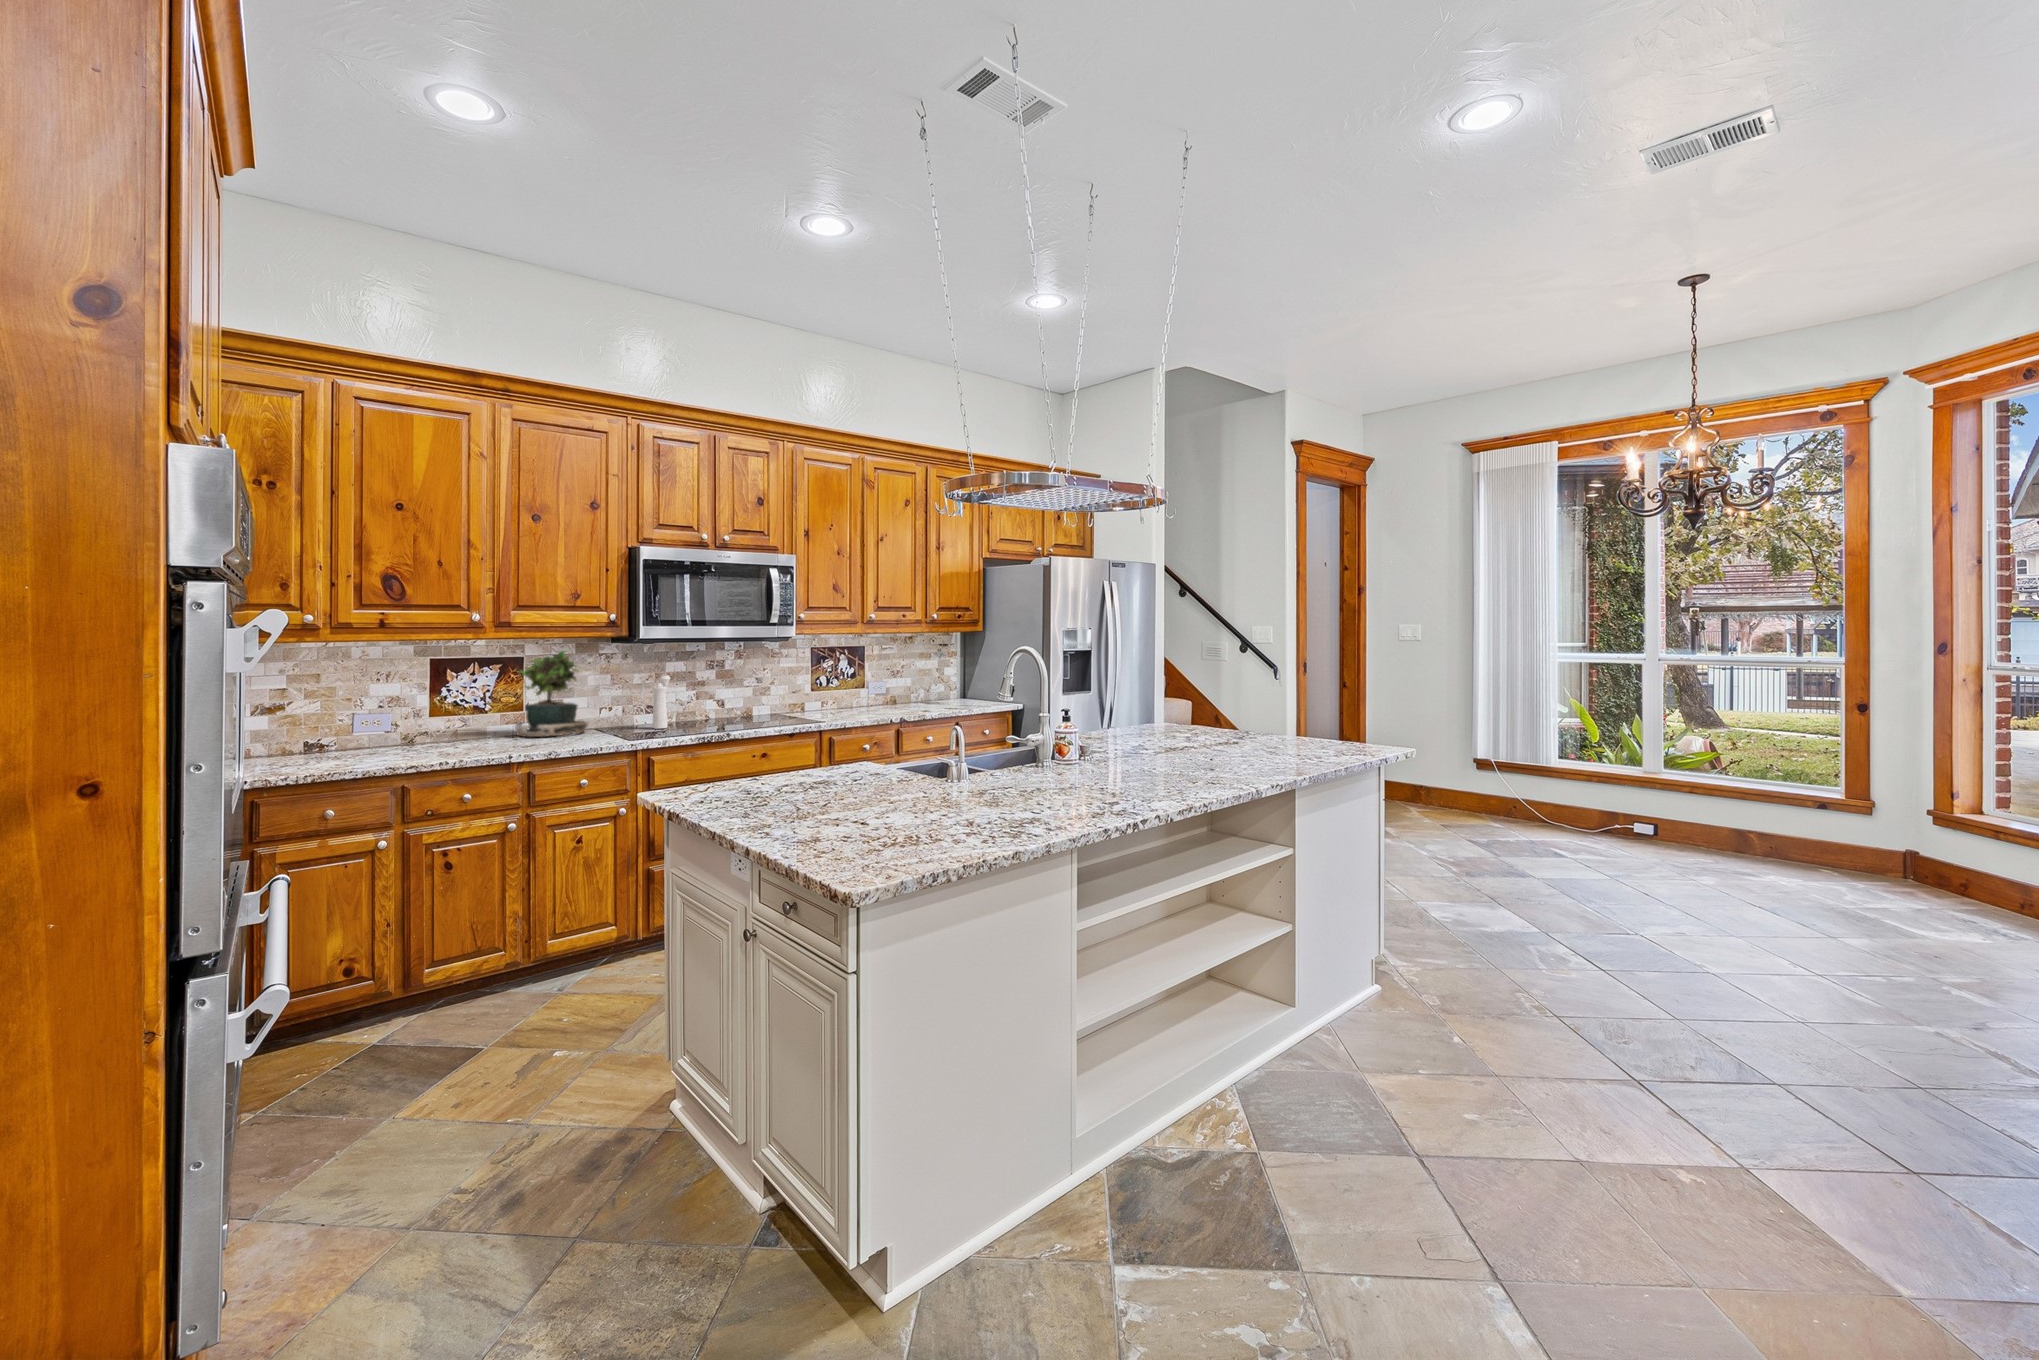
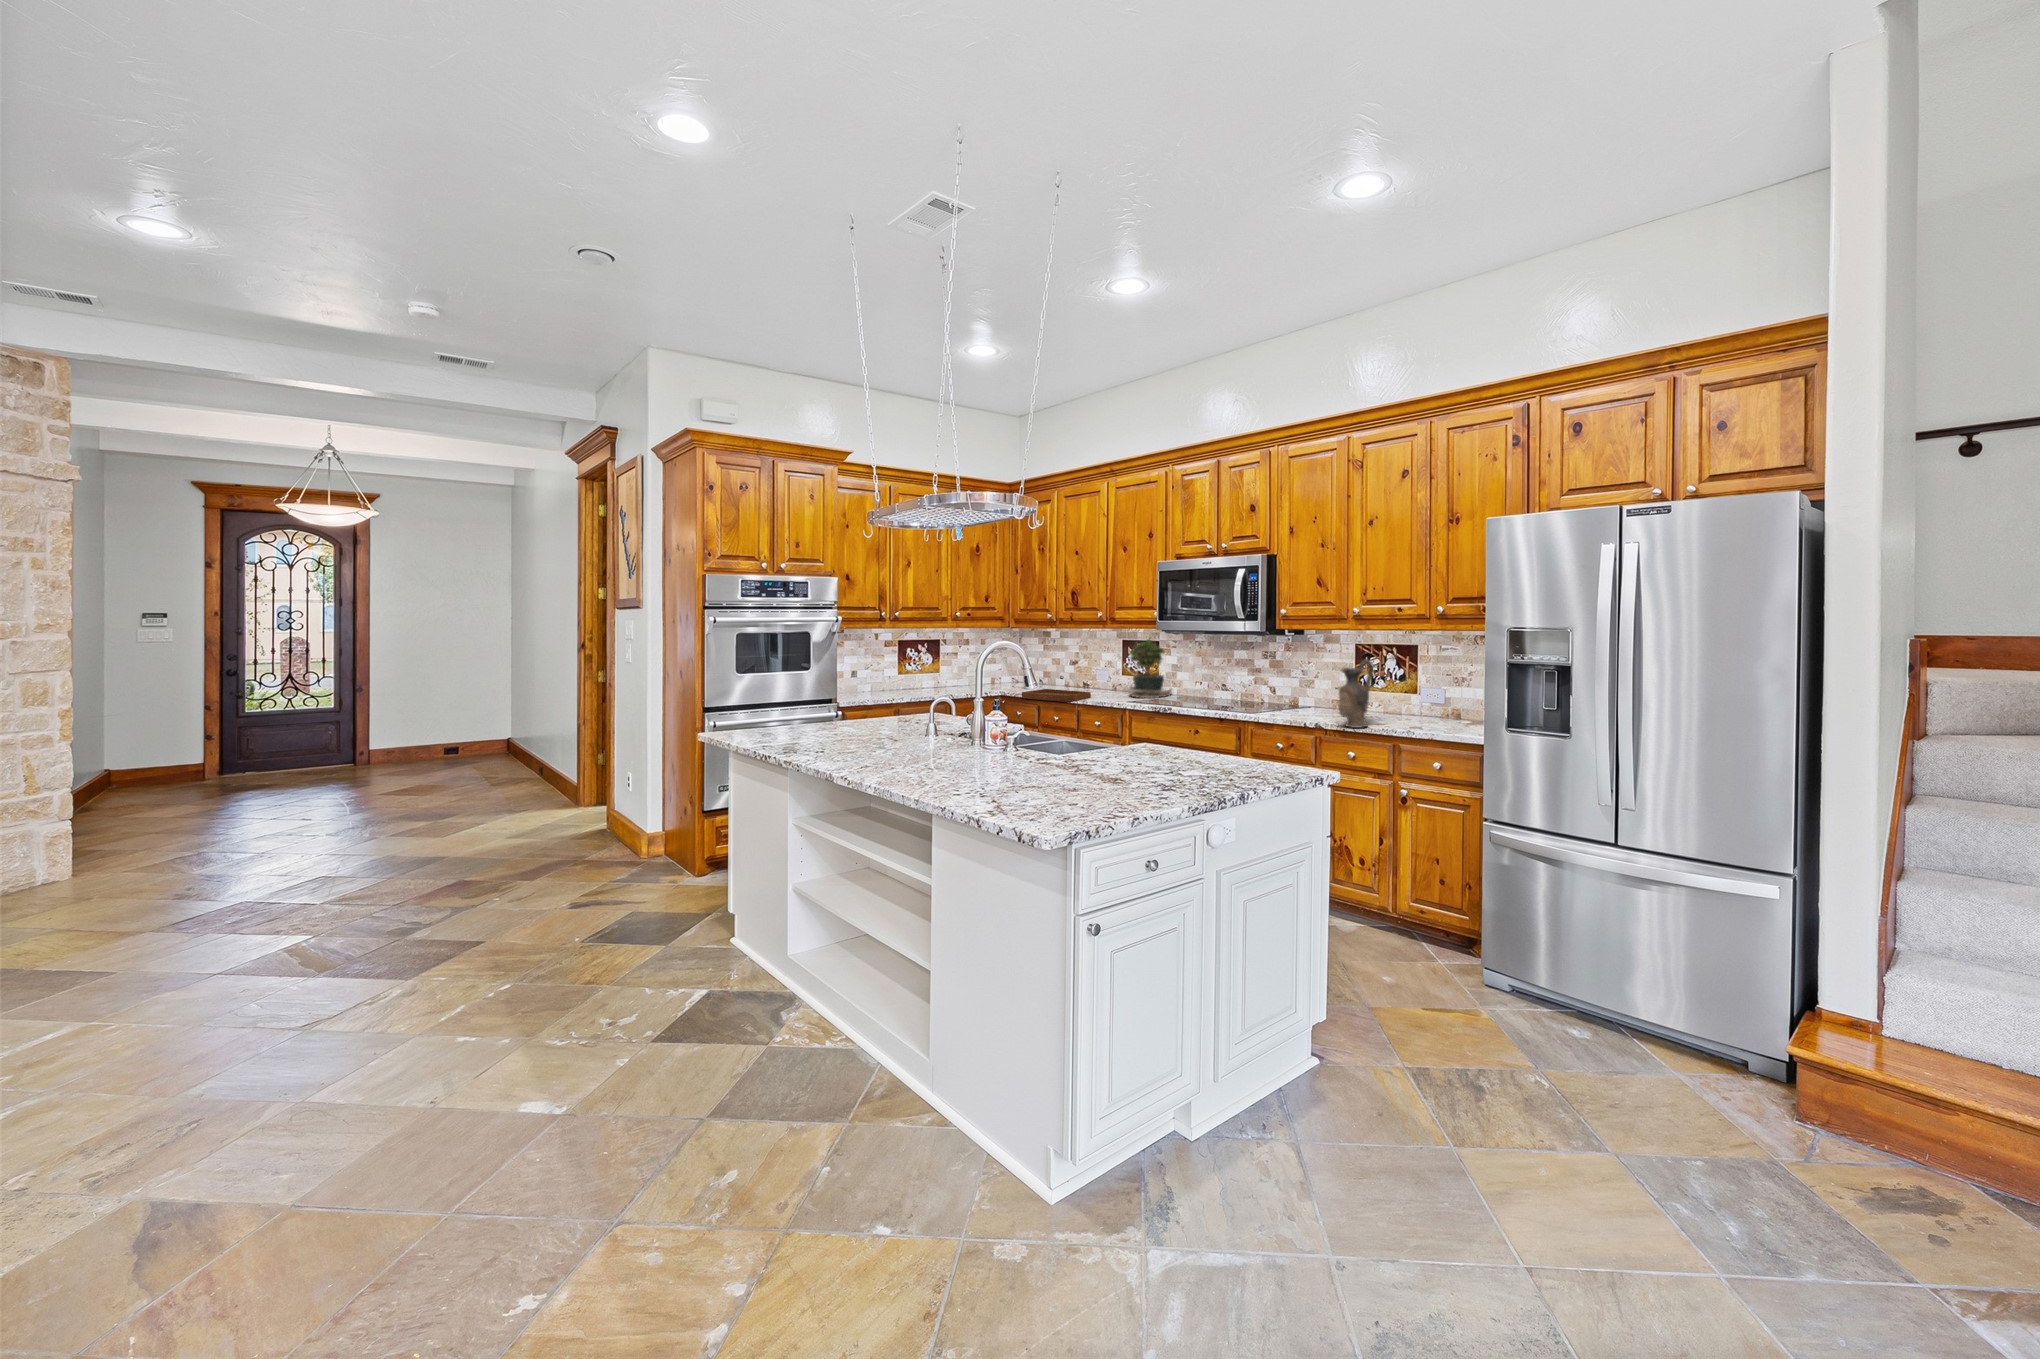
ceramic pitcher: none [901,654,926,714] -> present [1338,660,1373,728]
pepper mill: present [652,676,670,729] -> none [1181,662,1211,703]
tray: none [352,716,503,767] -> present [1022,676,1091,702]

